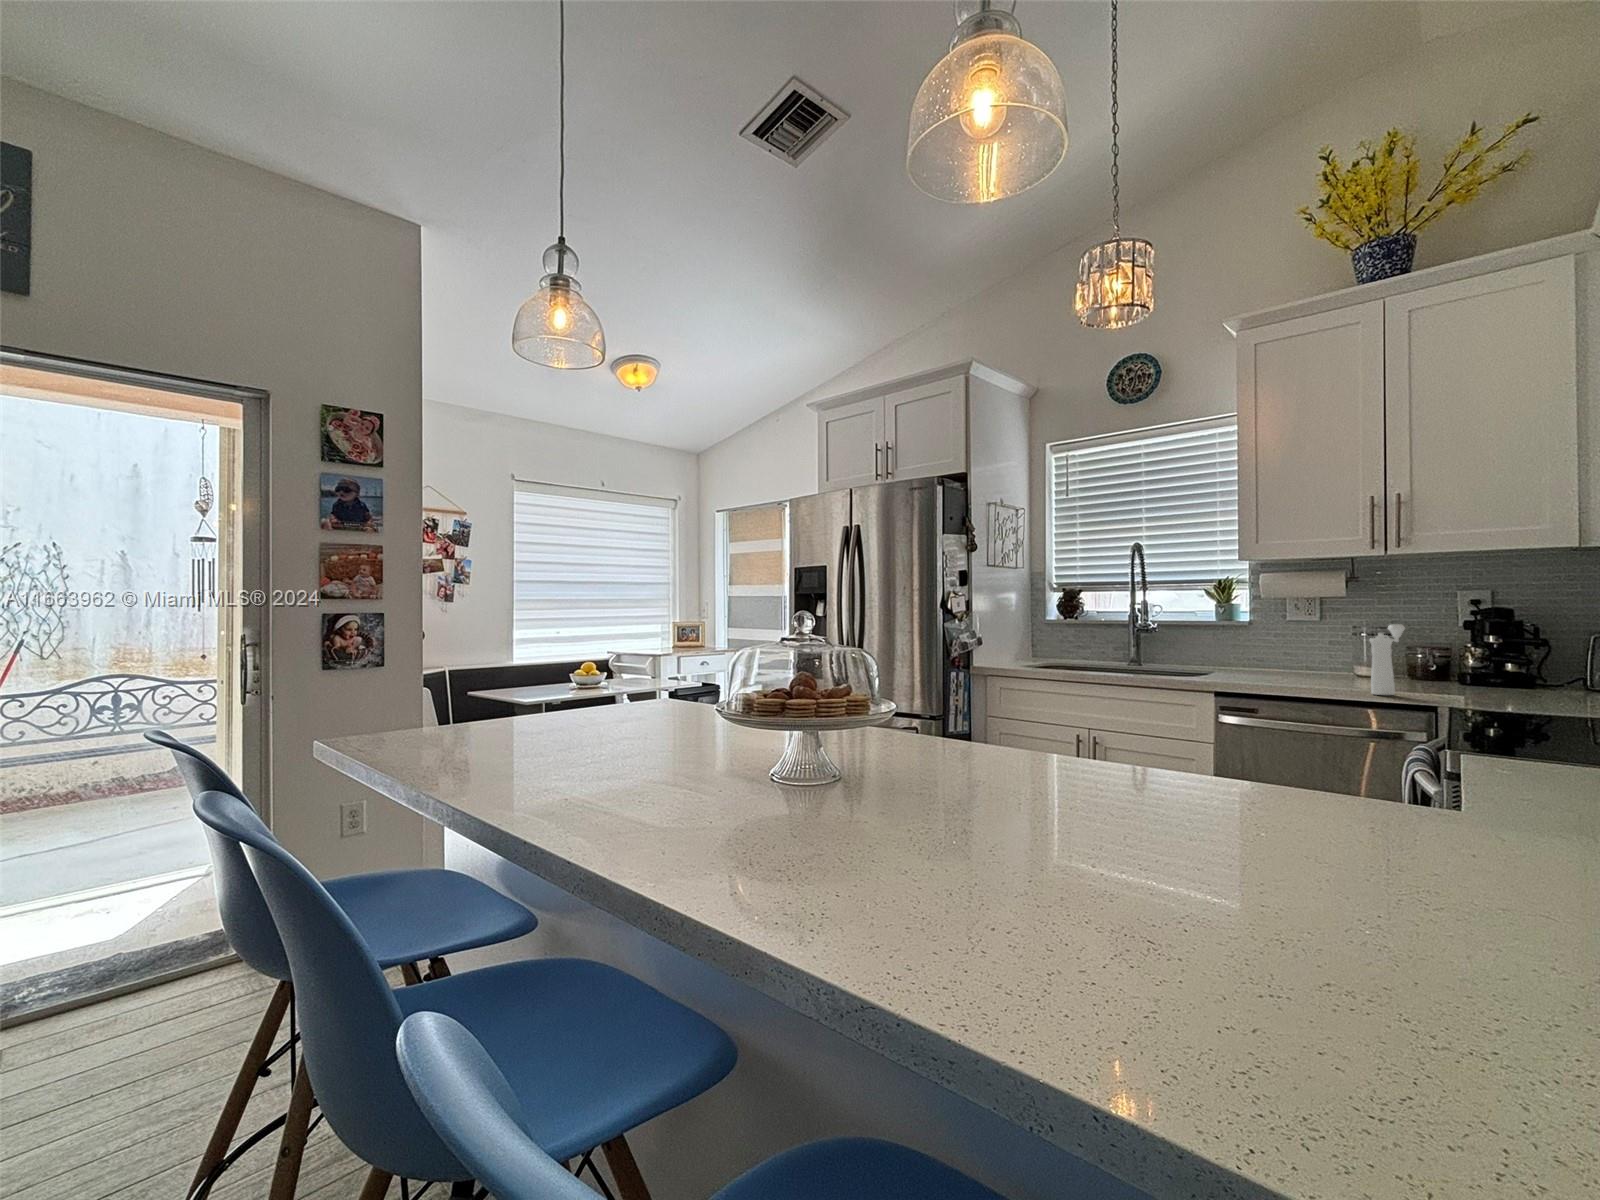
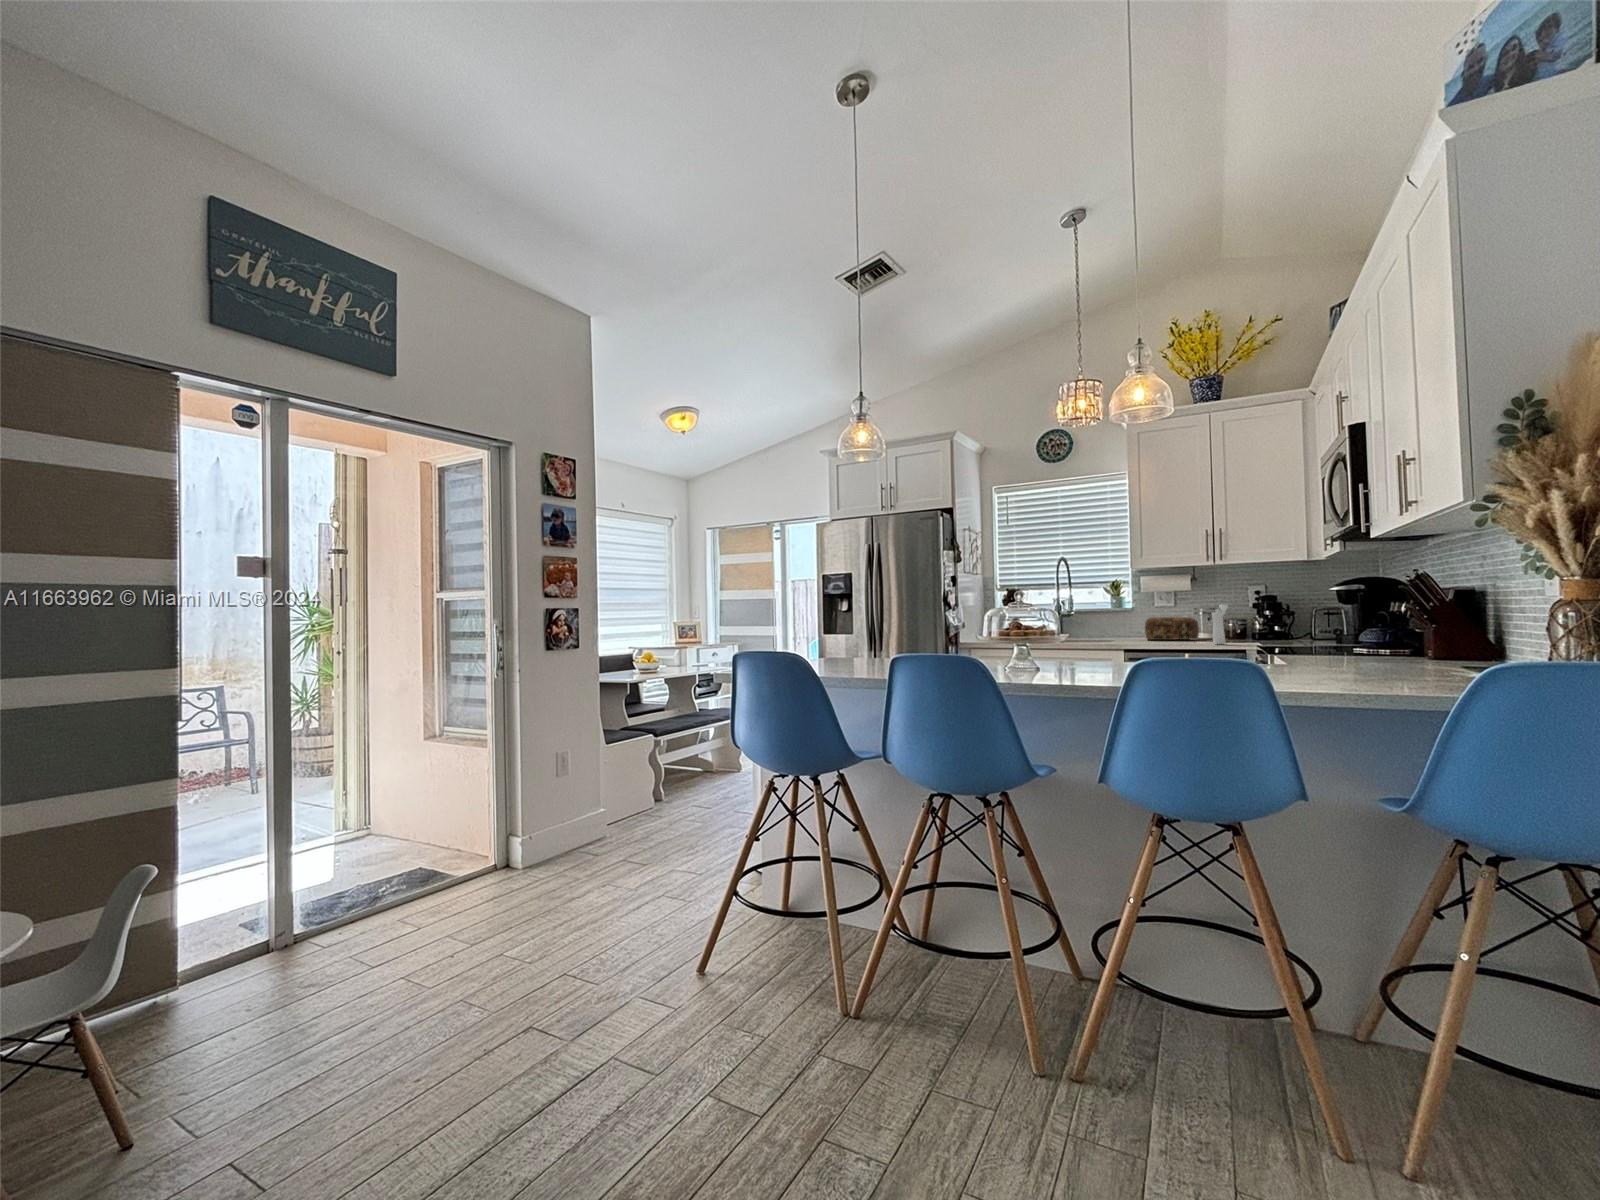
bread loaf: none [1262,638,1359,678] -> present [1145,617,1199,640]

